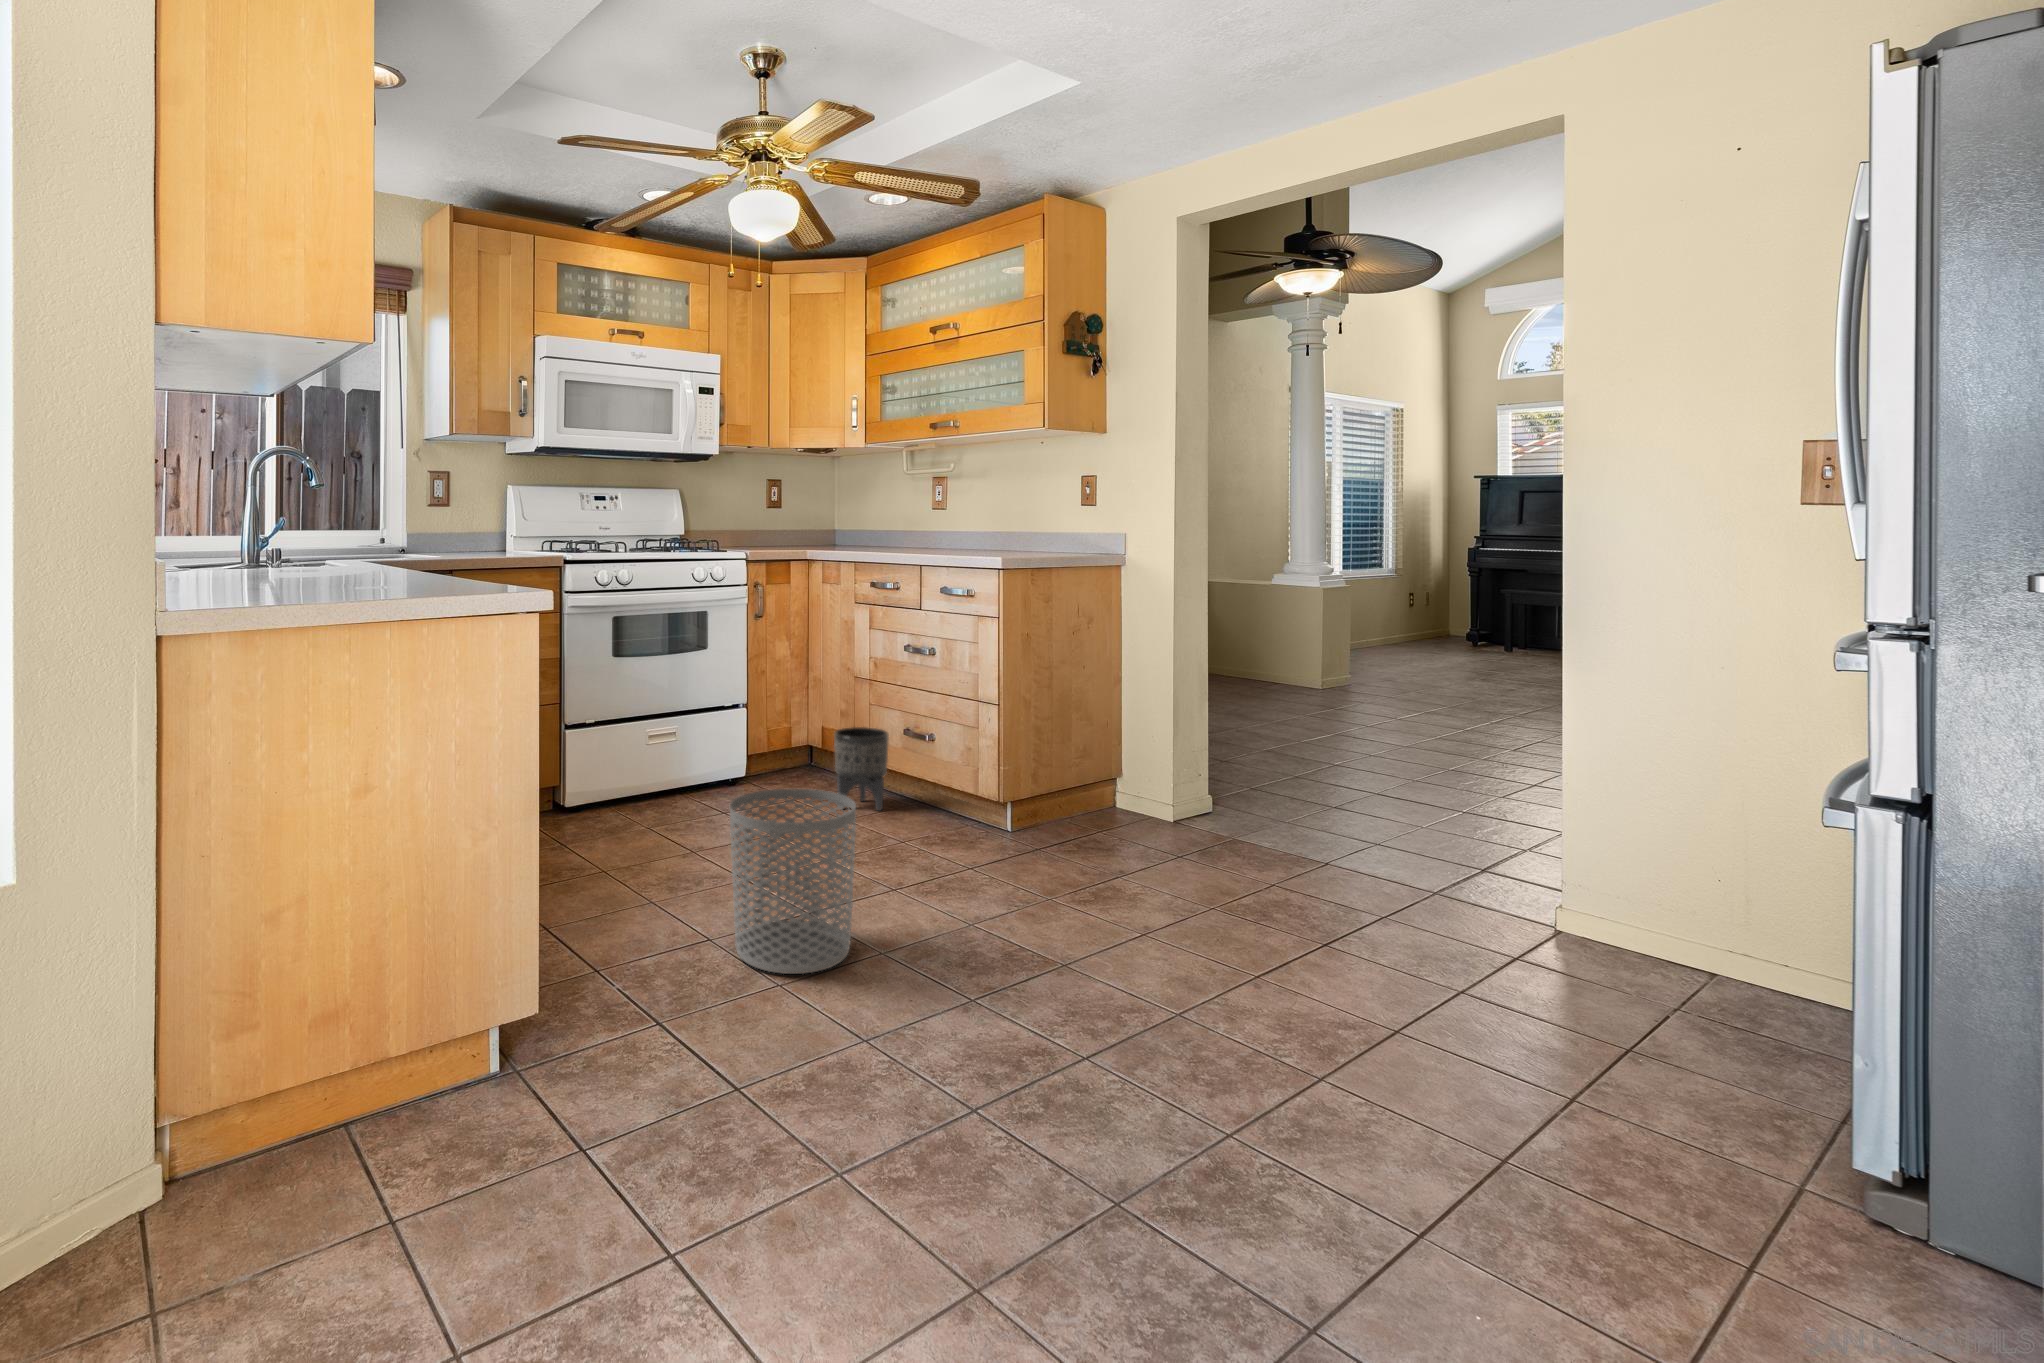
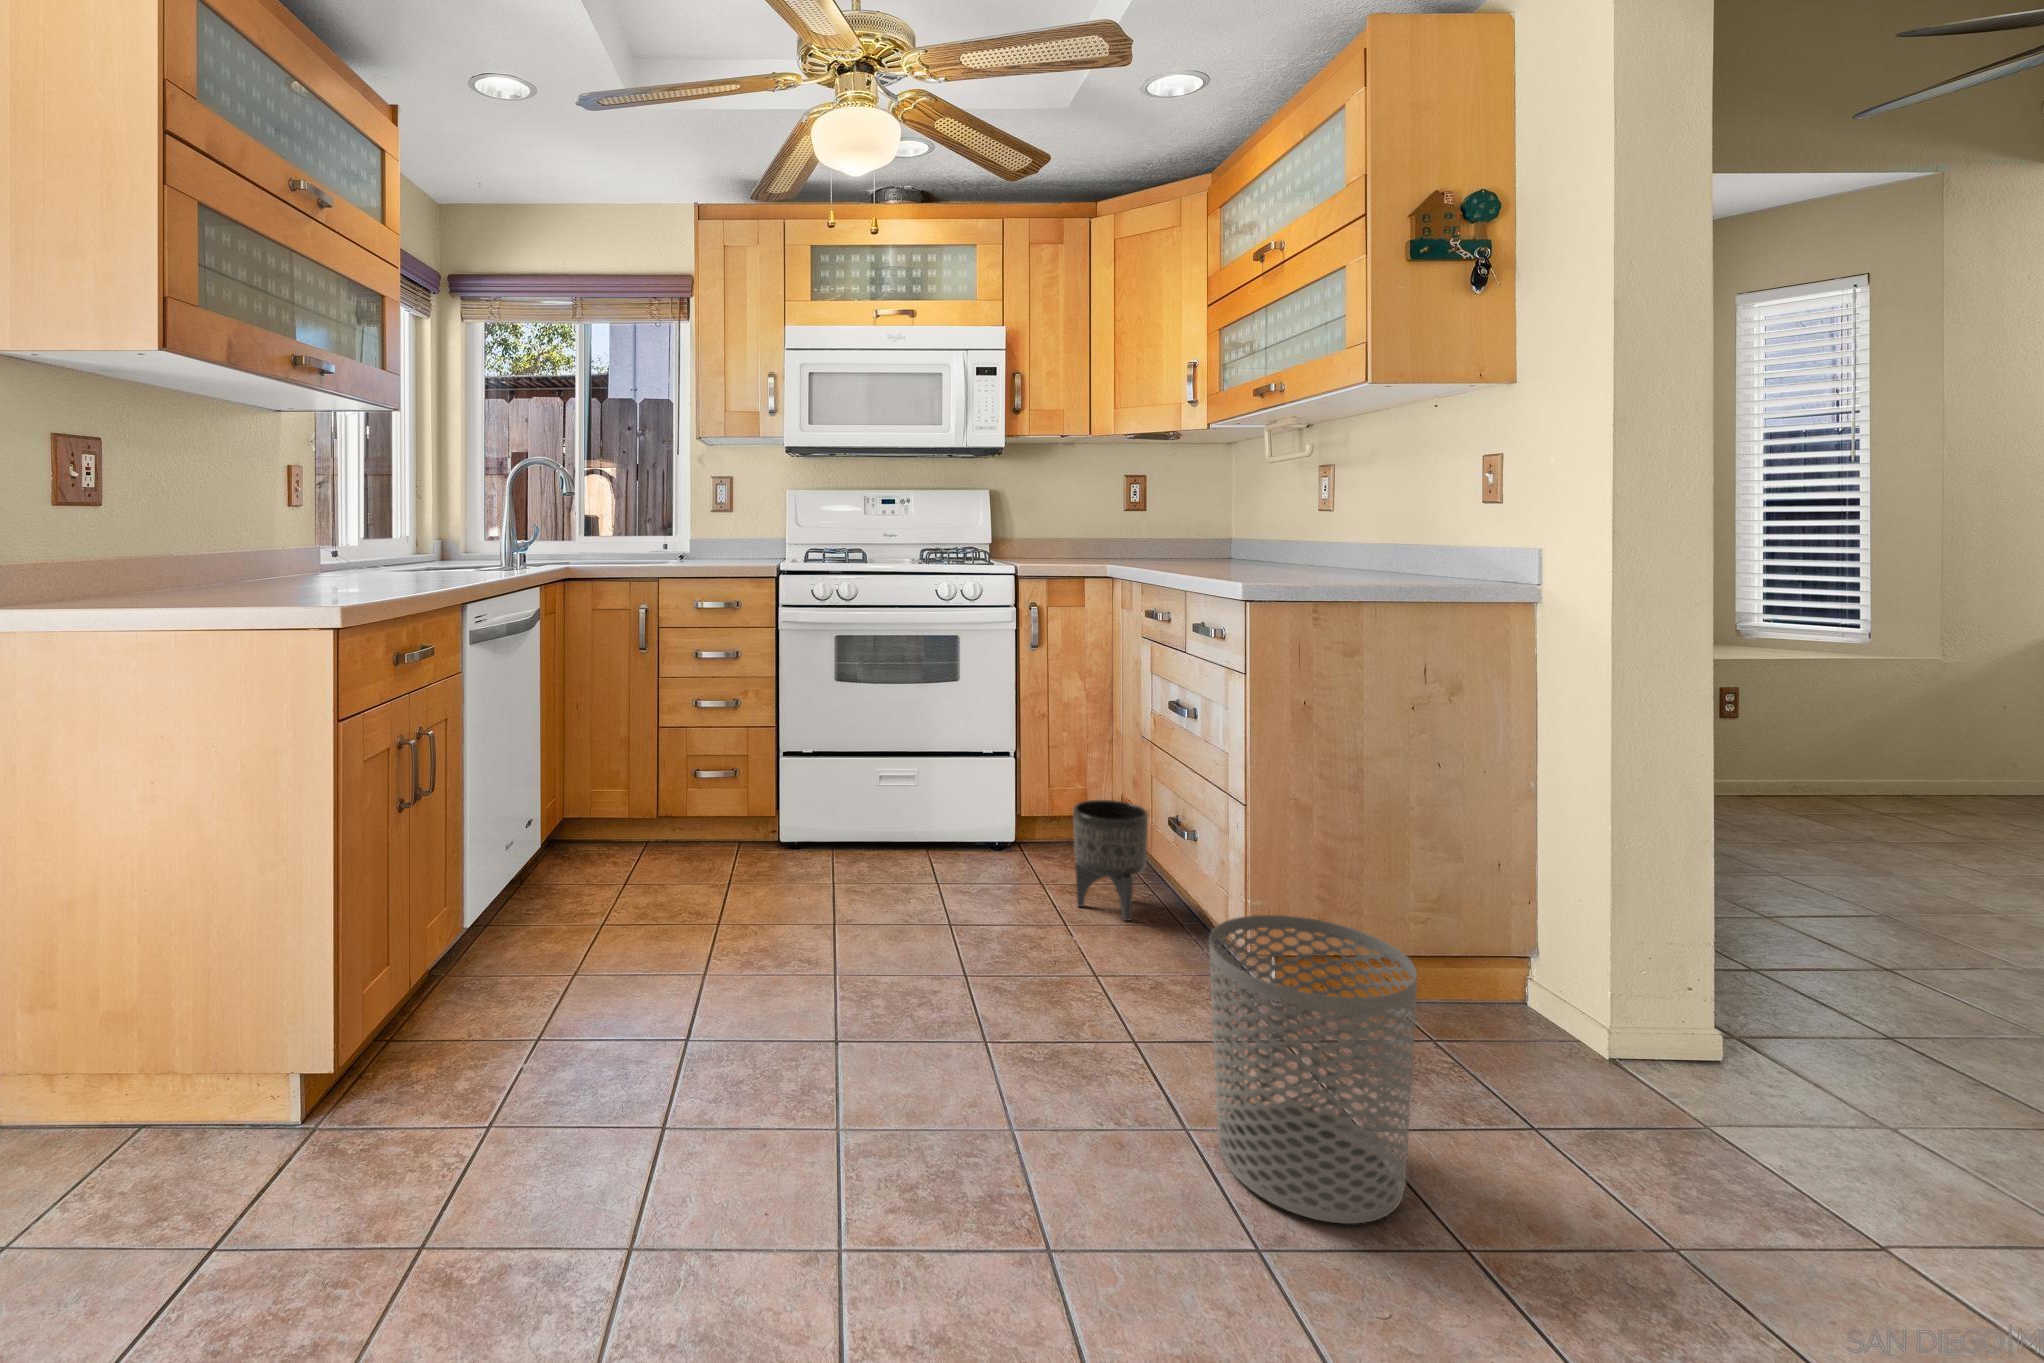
waste bin: present [730,789,856,974] -> present [1209,915,1417,1224]

